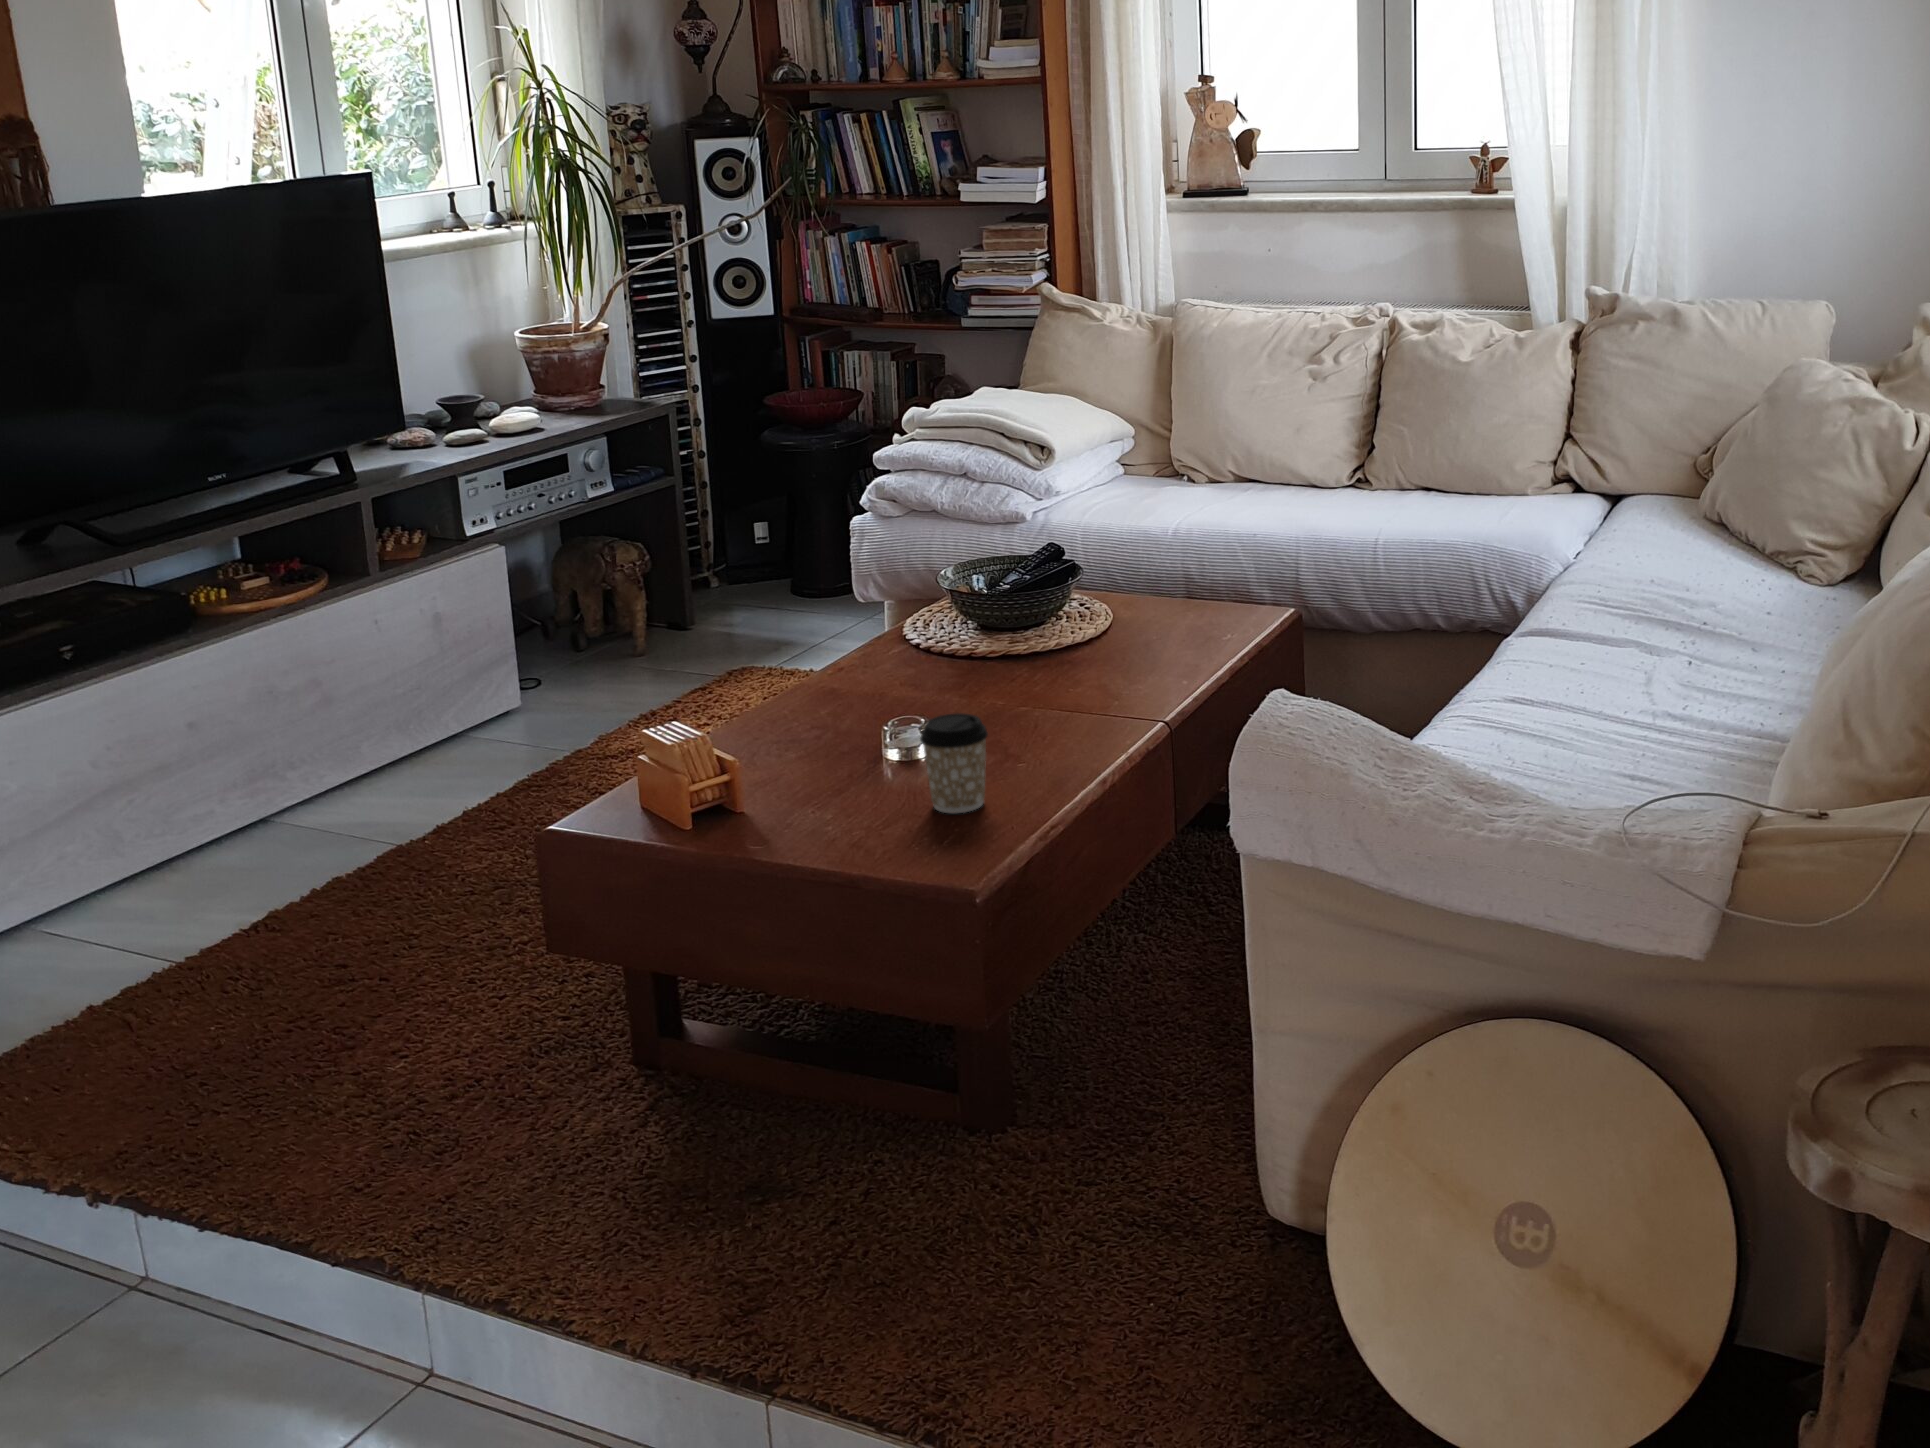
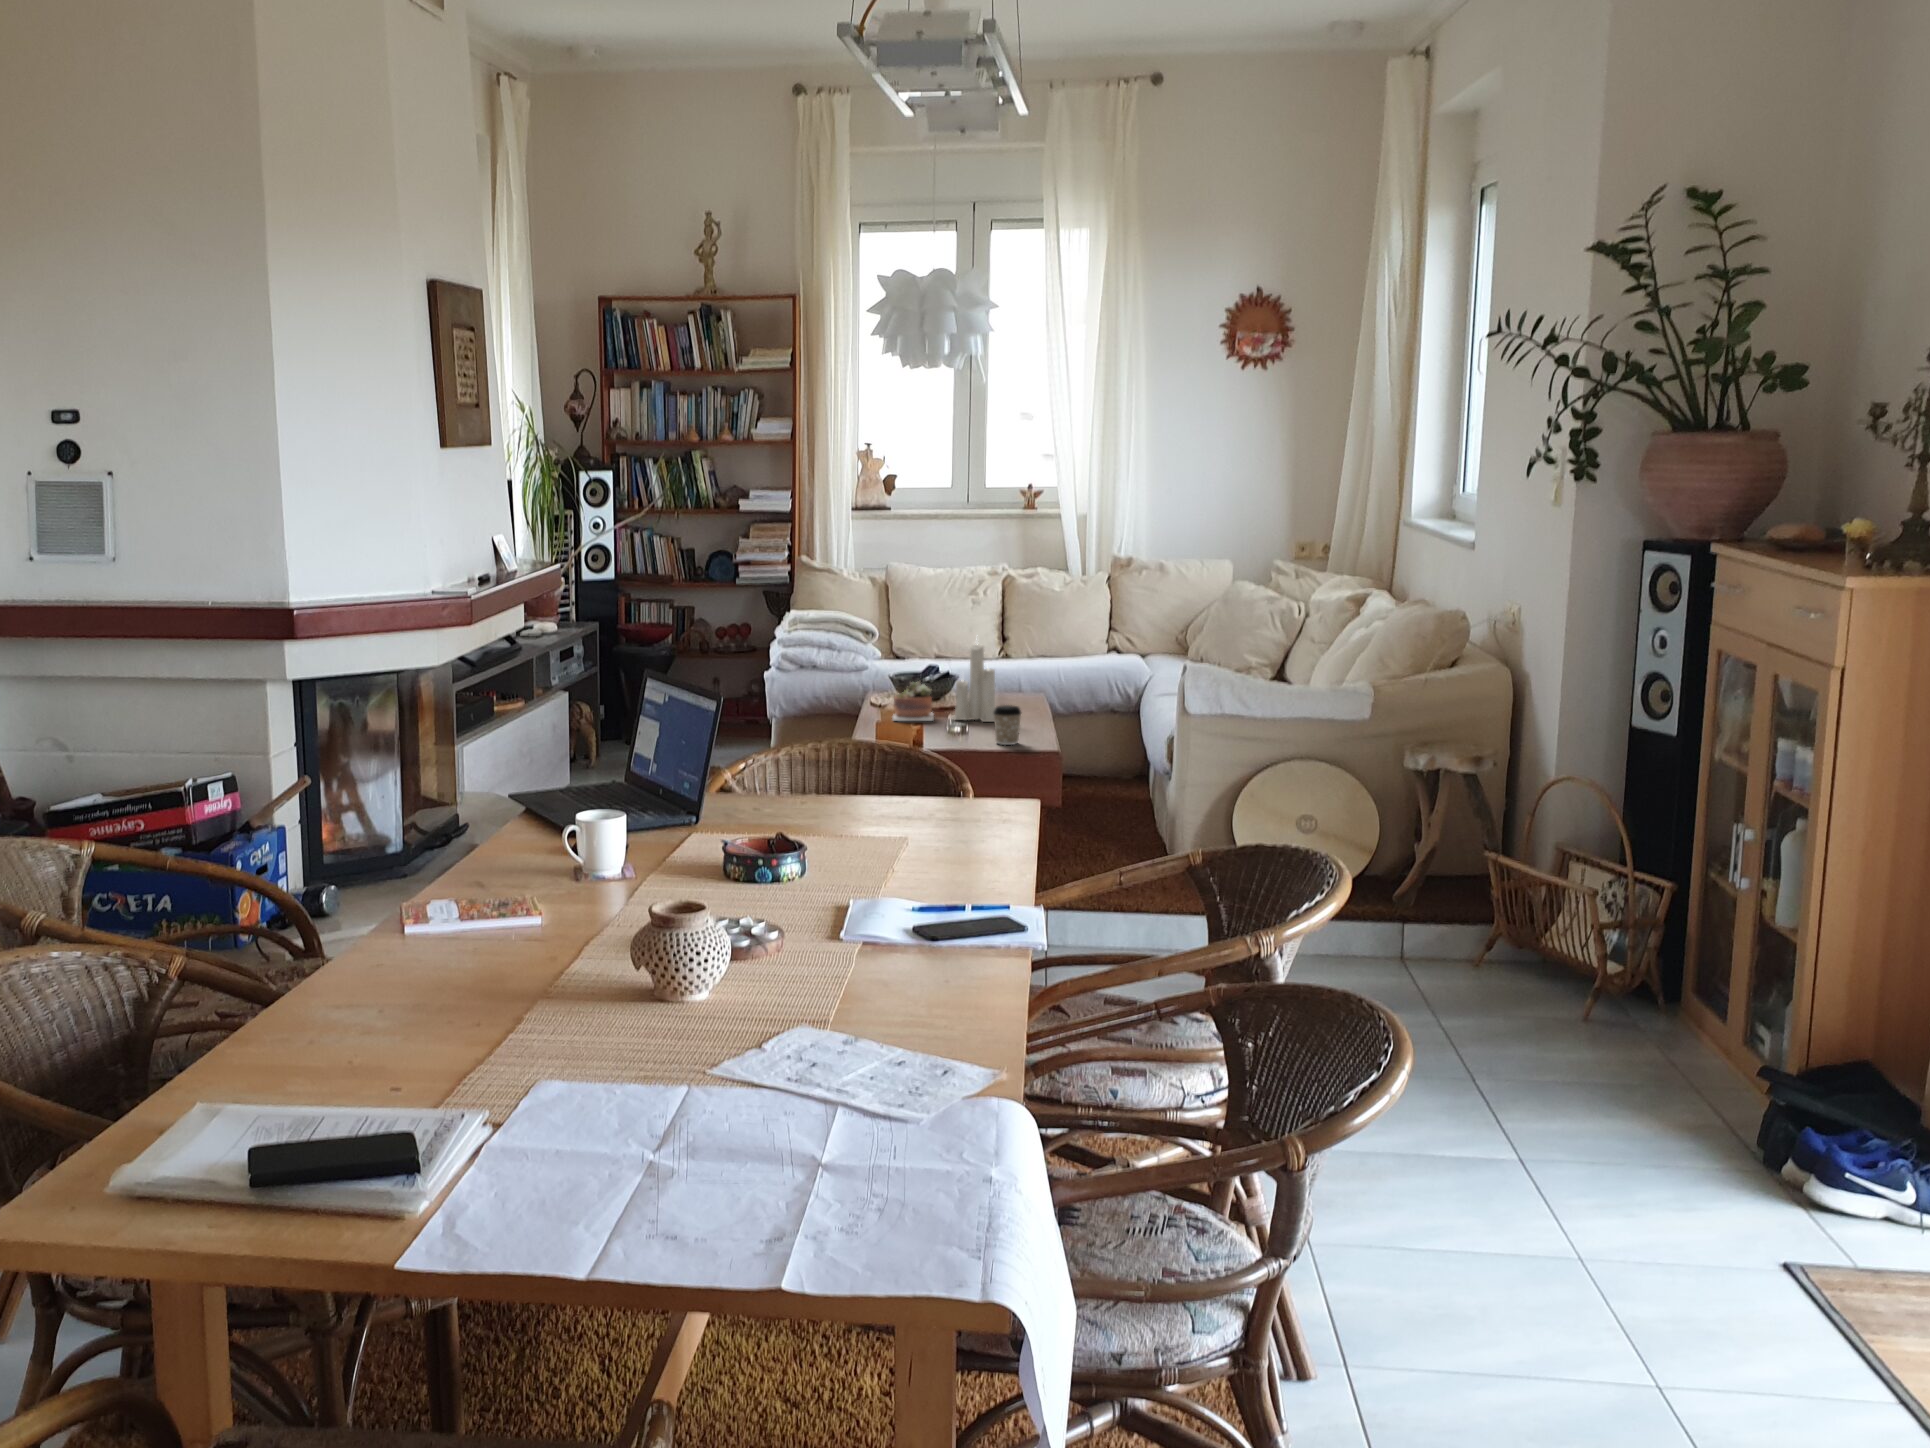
candle: none [983,502,1066,710] -> present [954,644,995,722]
succulent plant: none [859,599,977,696] -> present [893,682,934,721]

